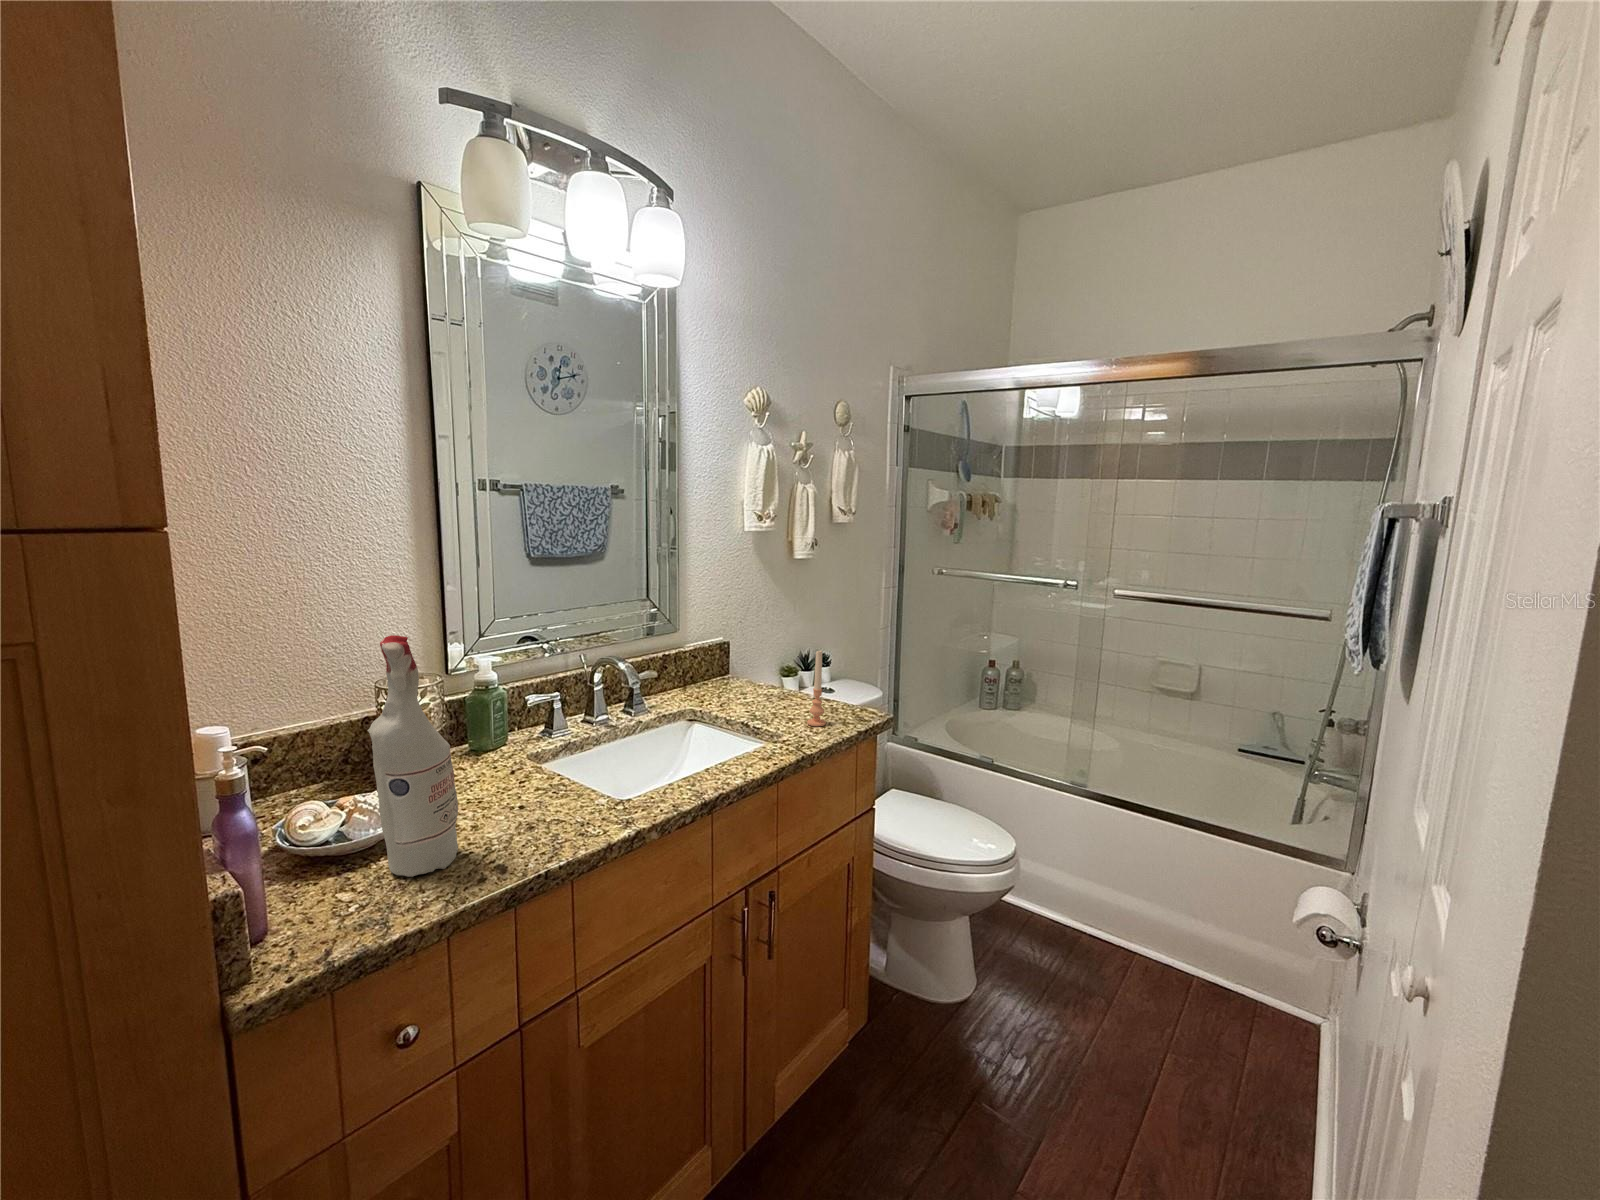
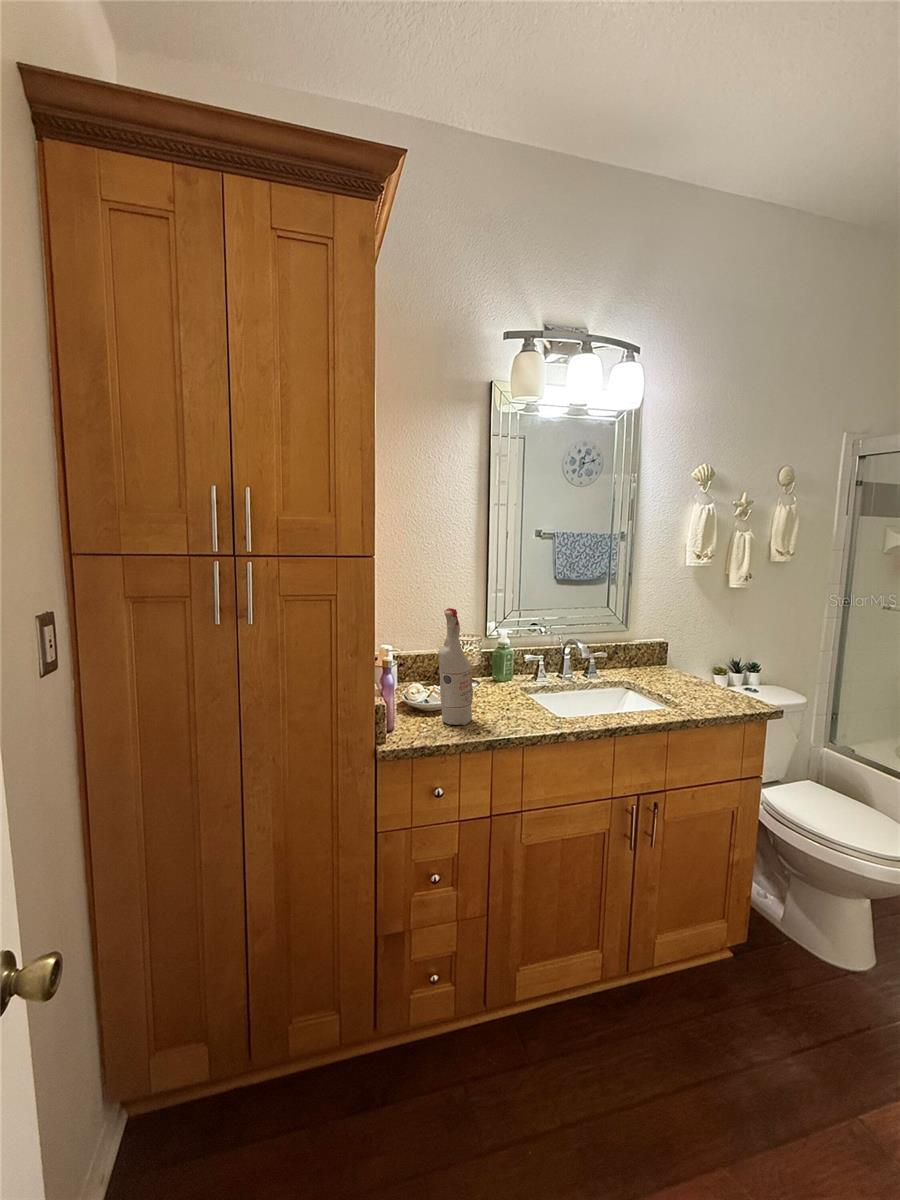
candle: present [807,651,826,726] -> none [706,651,721,706]

